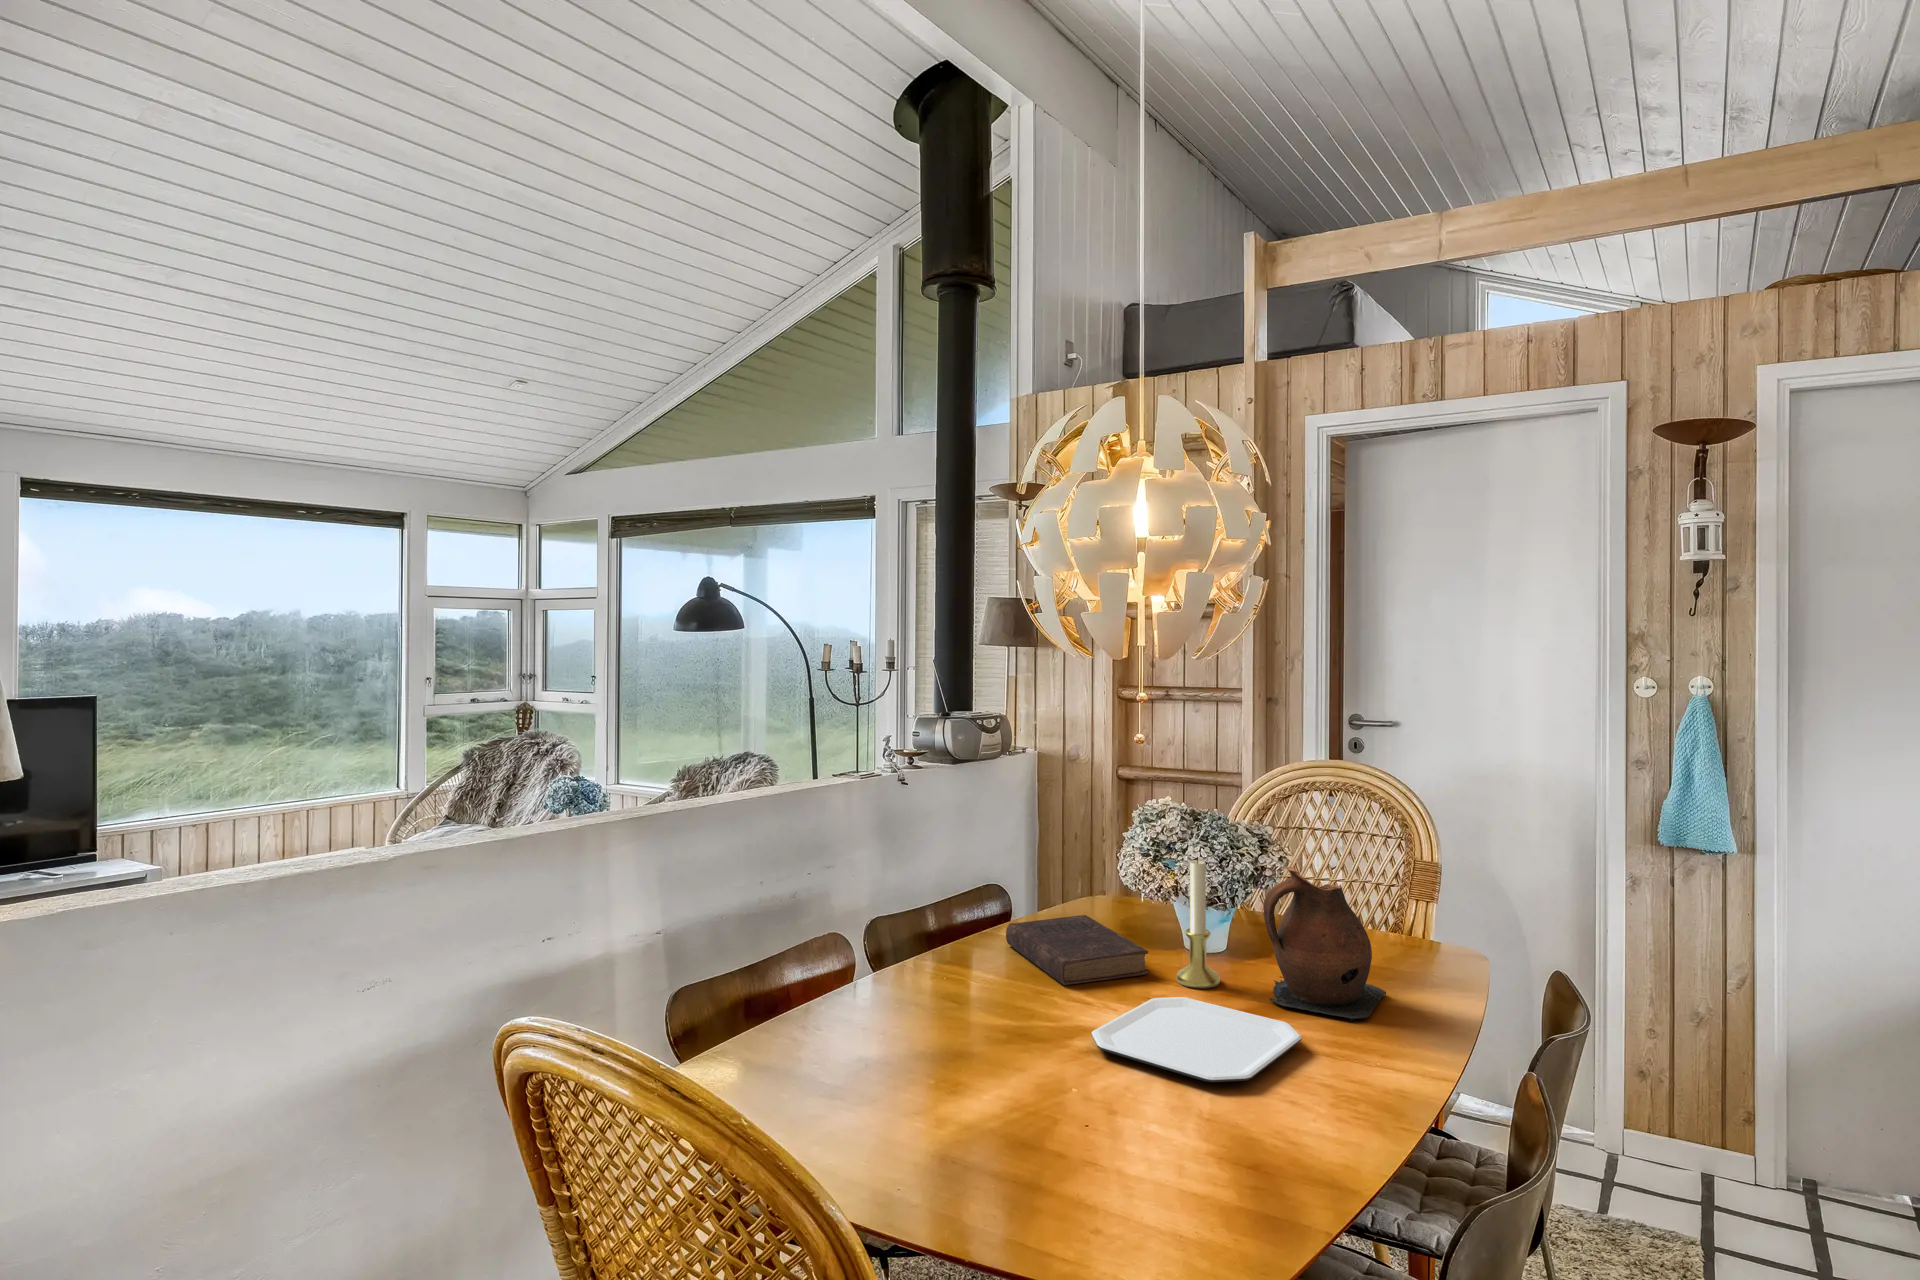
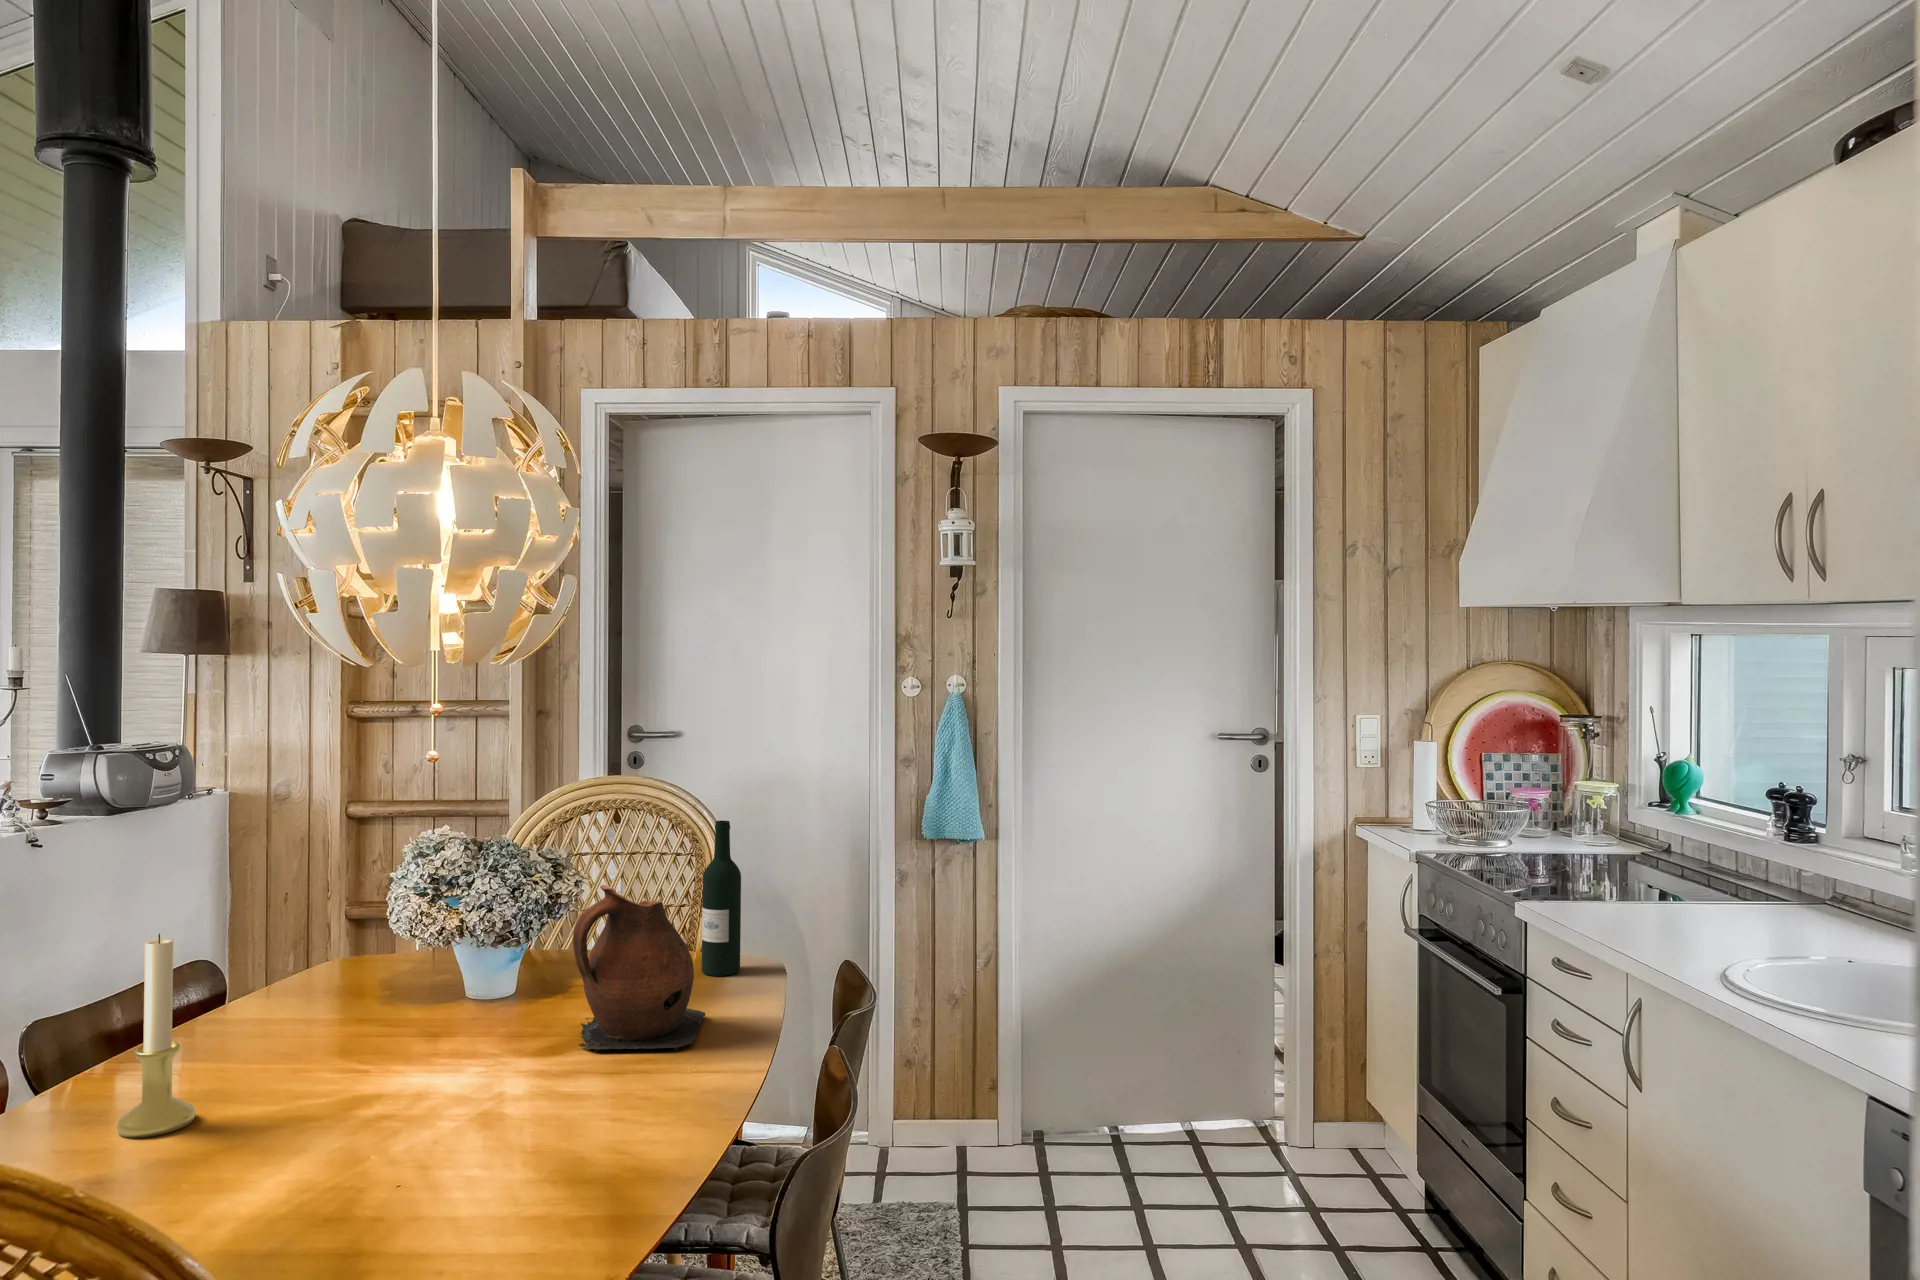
wine bottle: none [1393,816,1431,959] -> present [702,821,741,976]
candle holder: present [1176,857,1220,989] -> present [116,934,196,1138]
book: present [1006,915,1149,986] -> none [196,987,420,1082]
plate: present [1091,997,1302,1082] -> none [354,1063,629,1157]

